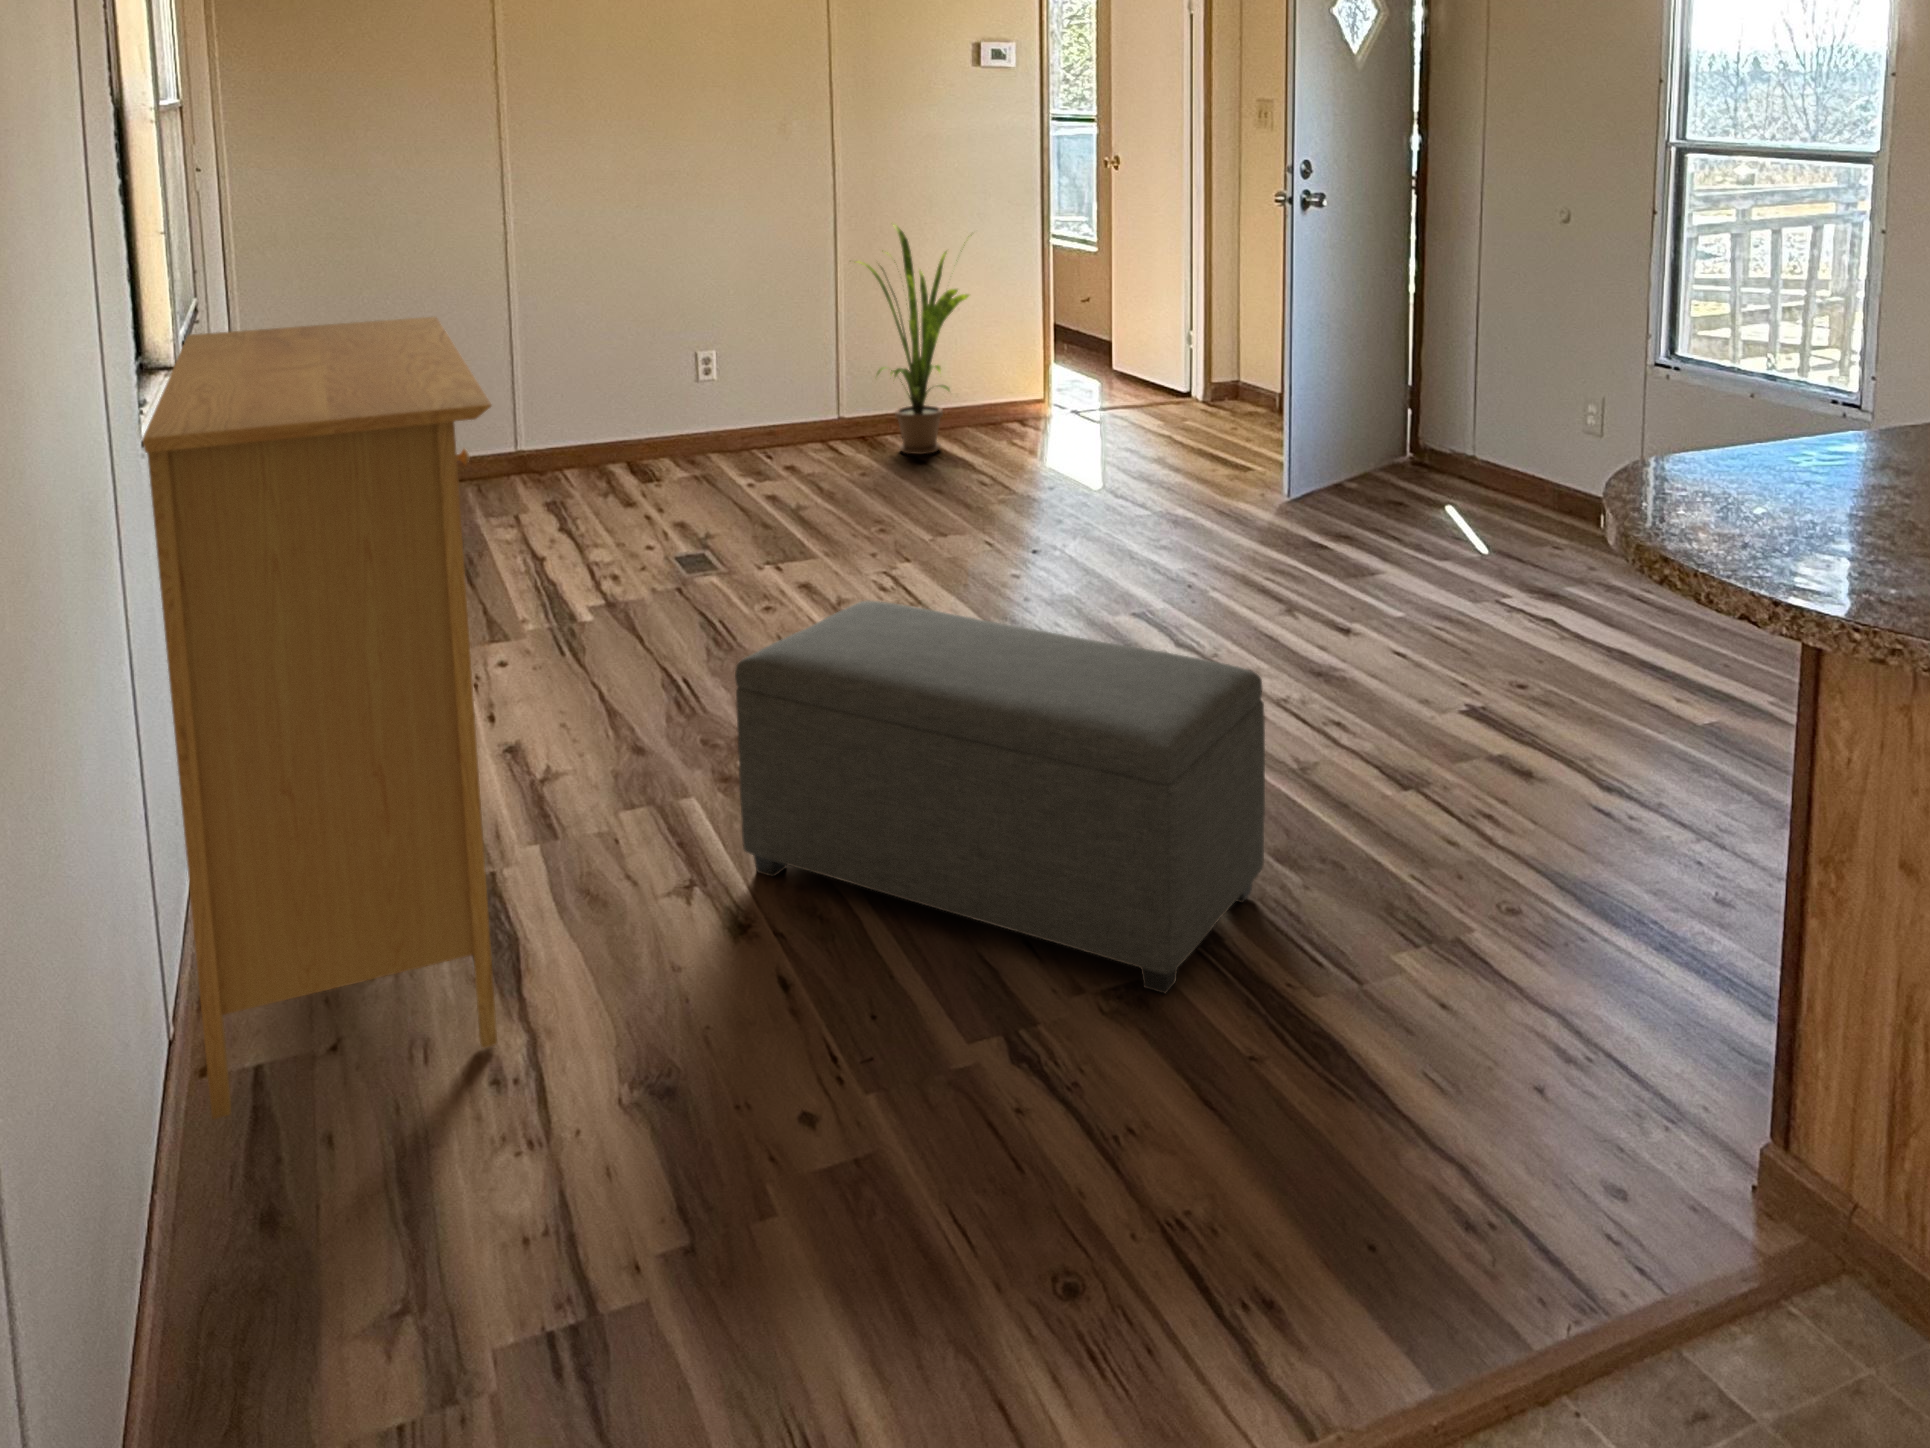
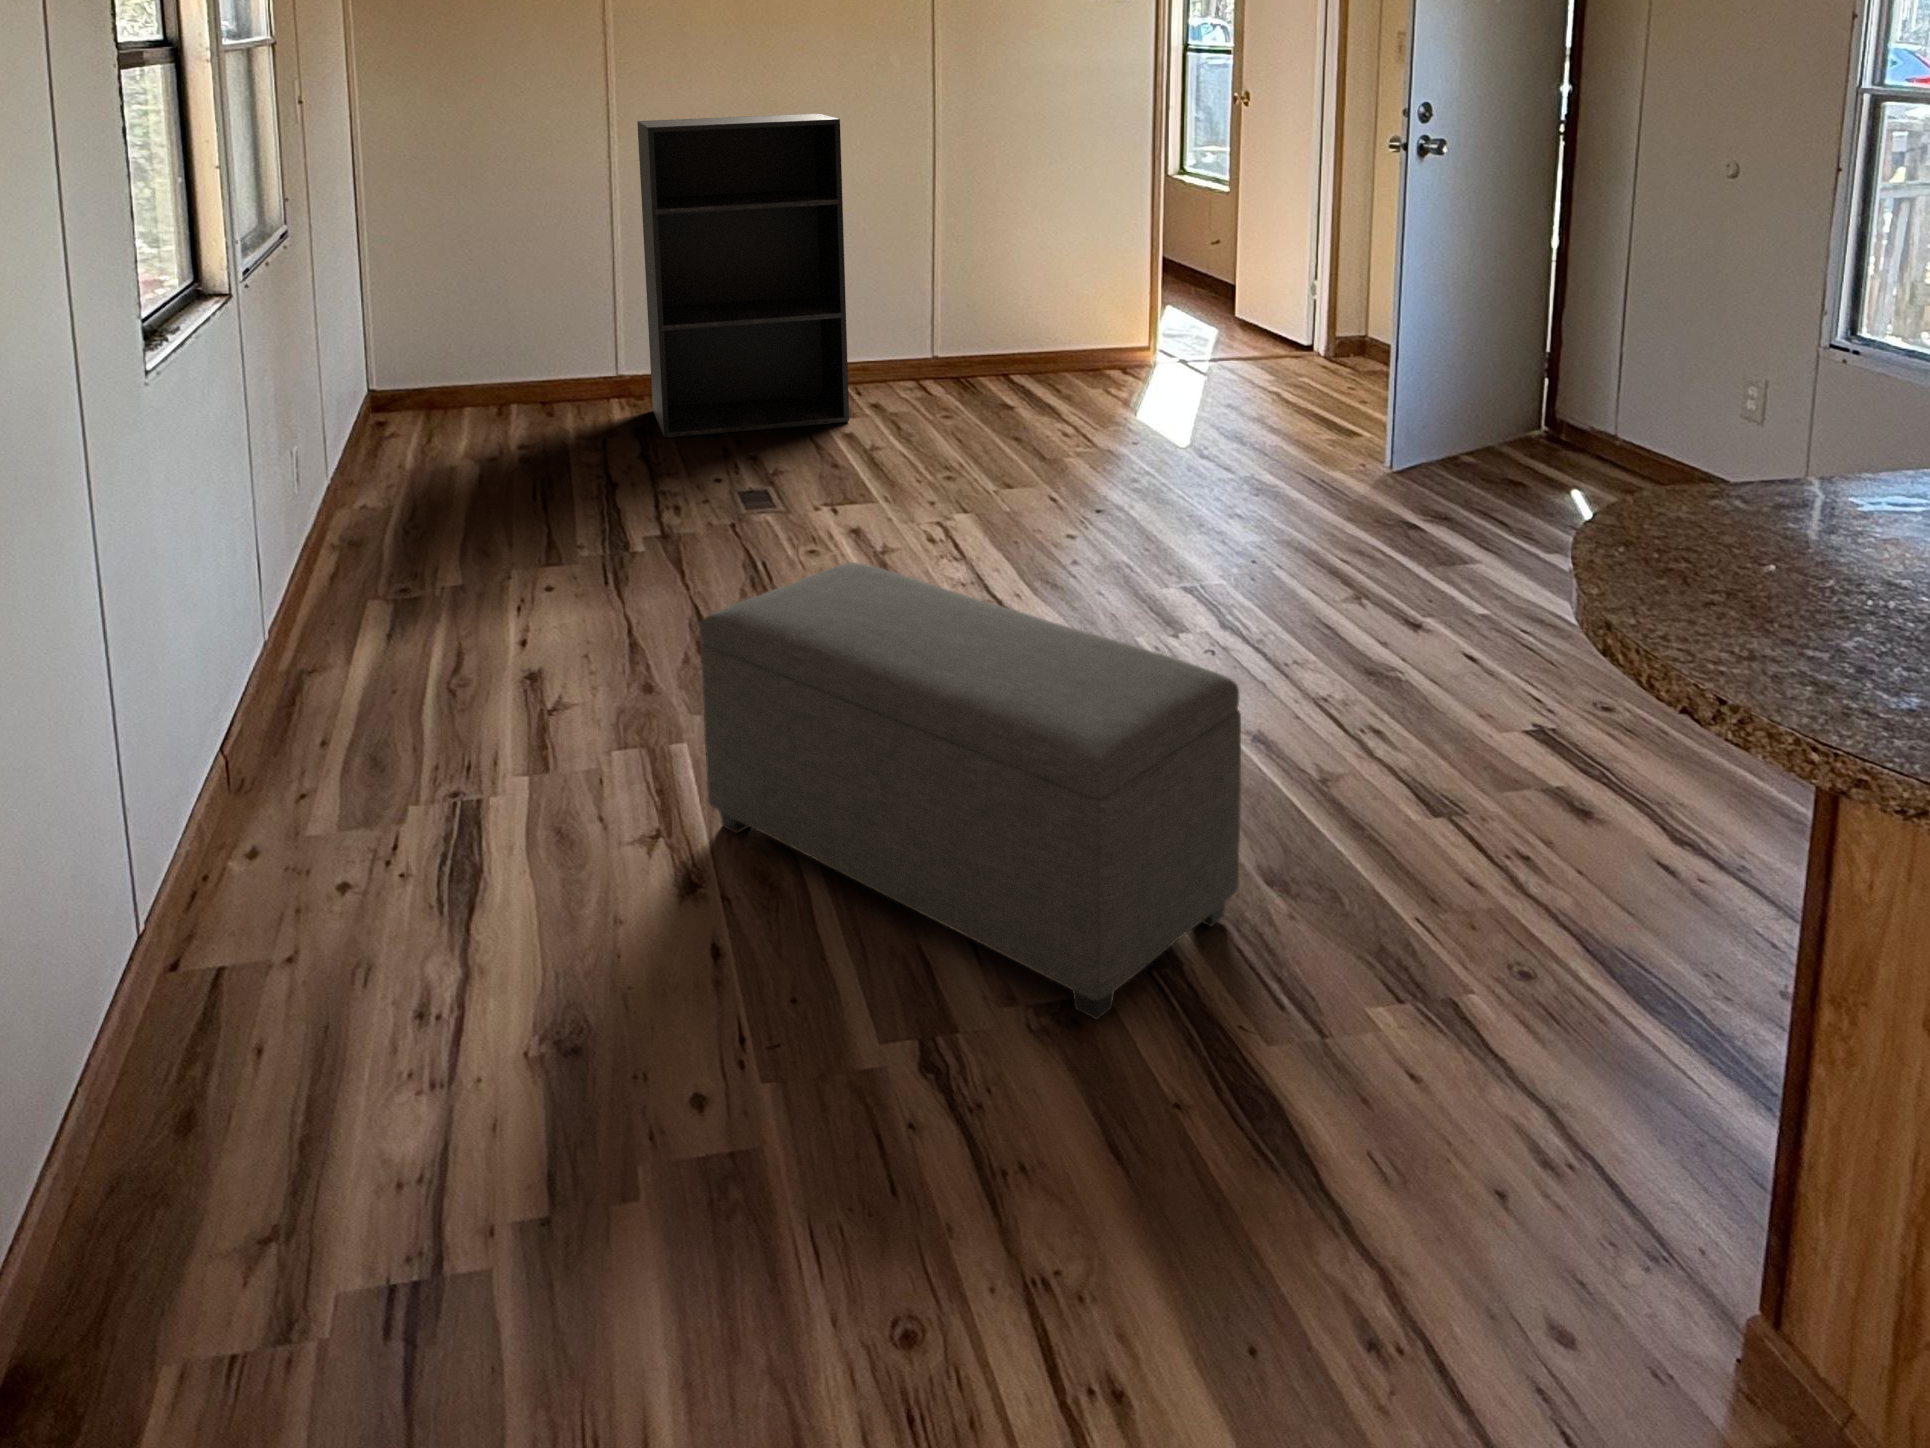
bookshelf: none [533,172,766,508] -> present [637,114,849,438]
house plant: present [862,225,969,454] -> none [938,164,1070,400]
console table: present [142,316,497,1119] -> none [90,260,465,1008]

